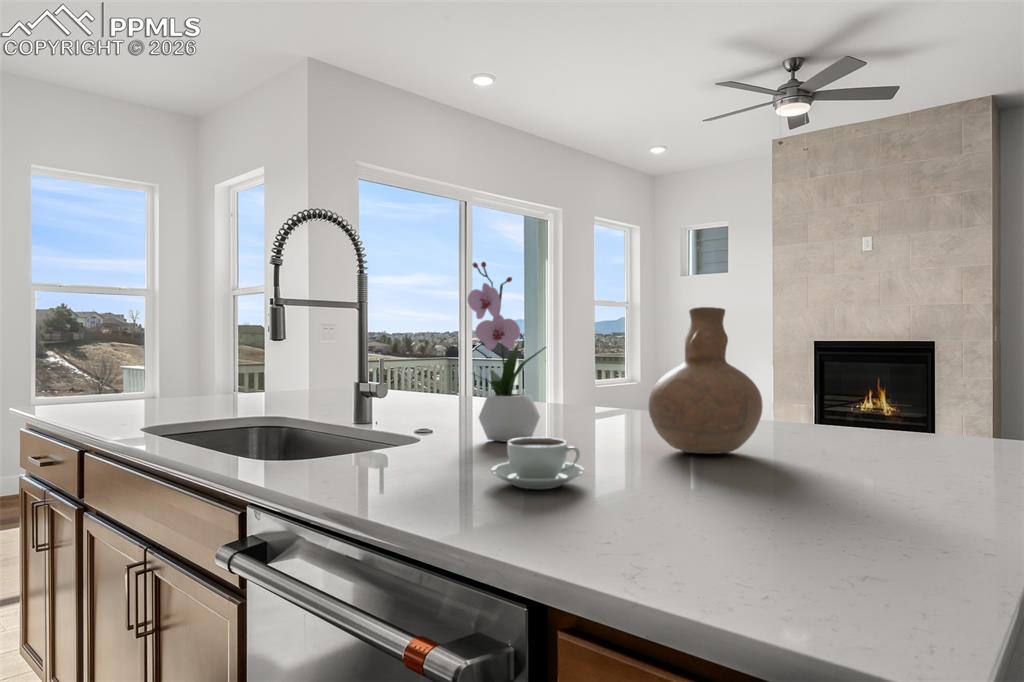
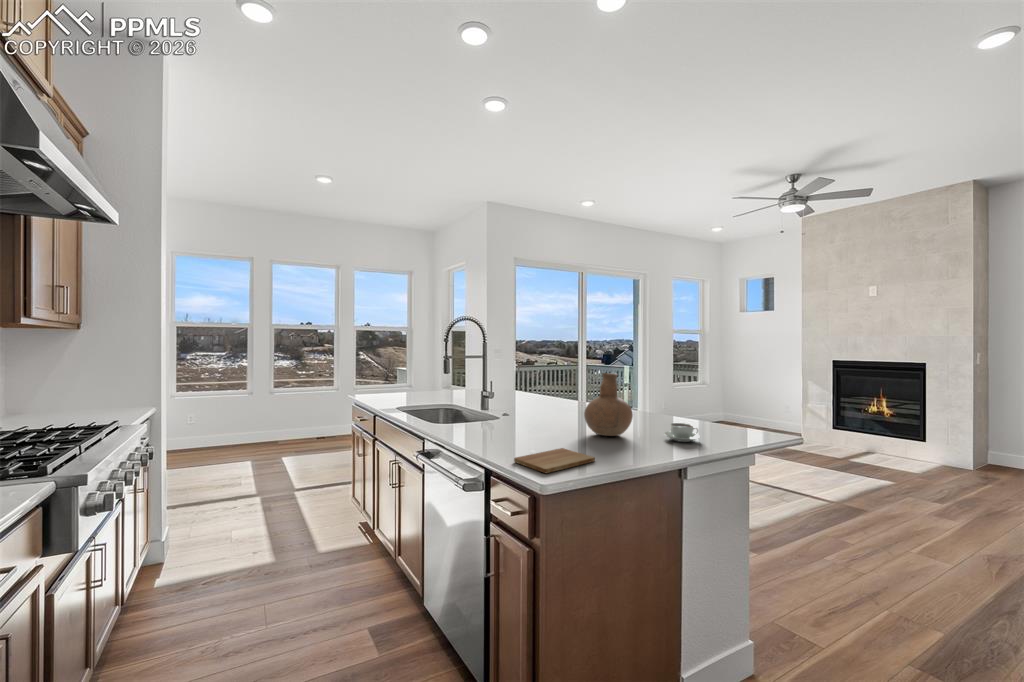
flower arrangement: present [468,262,547,442] -> none [517,346,552,424]
coffee cup: present [491,437,585,489] -> present [664,423,700,442]
cutting board: none [599,489,803,574] -> present [514,448,595,473]

